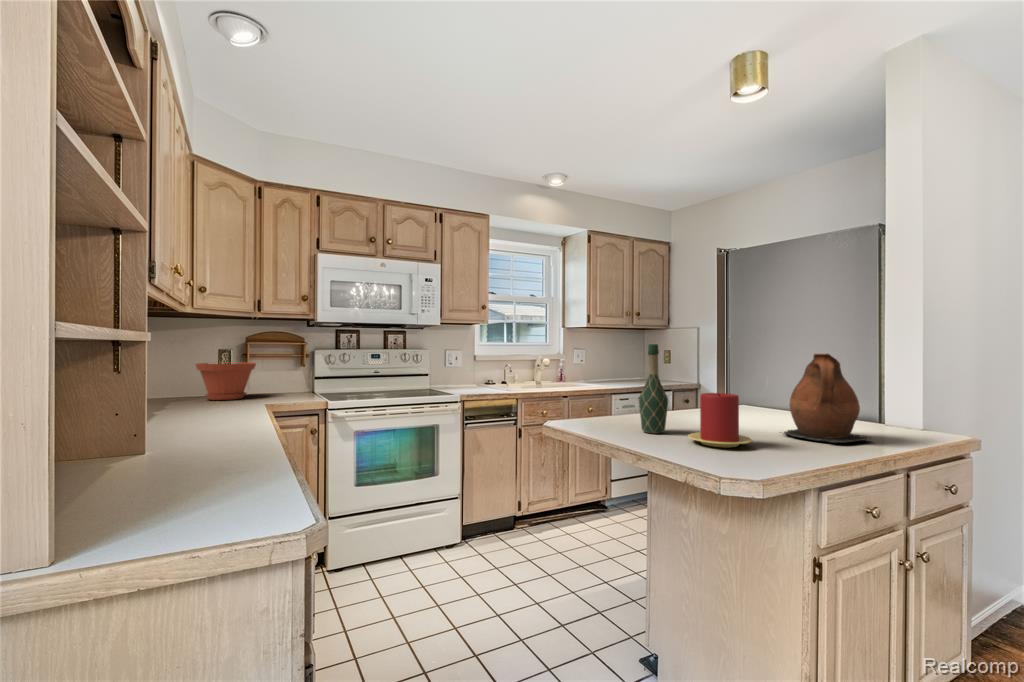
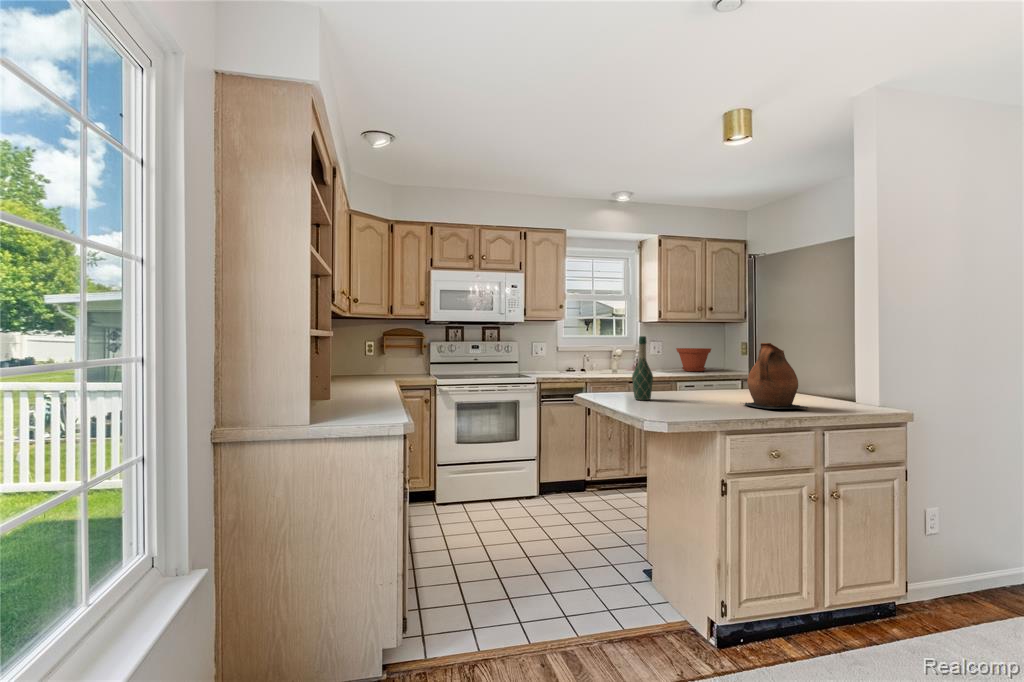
plant pot: present [195,363,256,400] -> present [676,348,711,371]
candle: present [688,393,752,447] -> none [656,371,700,408]

